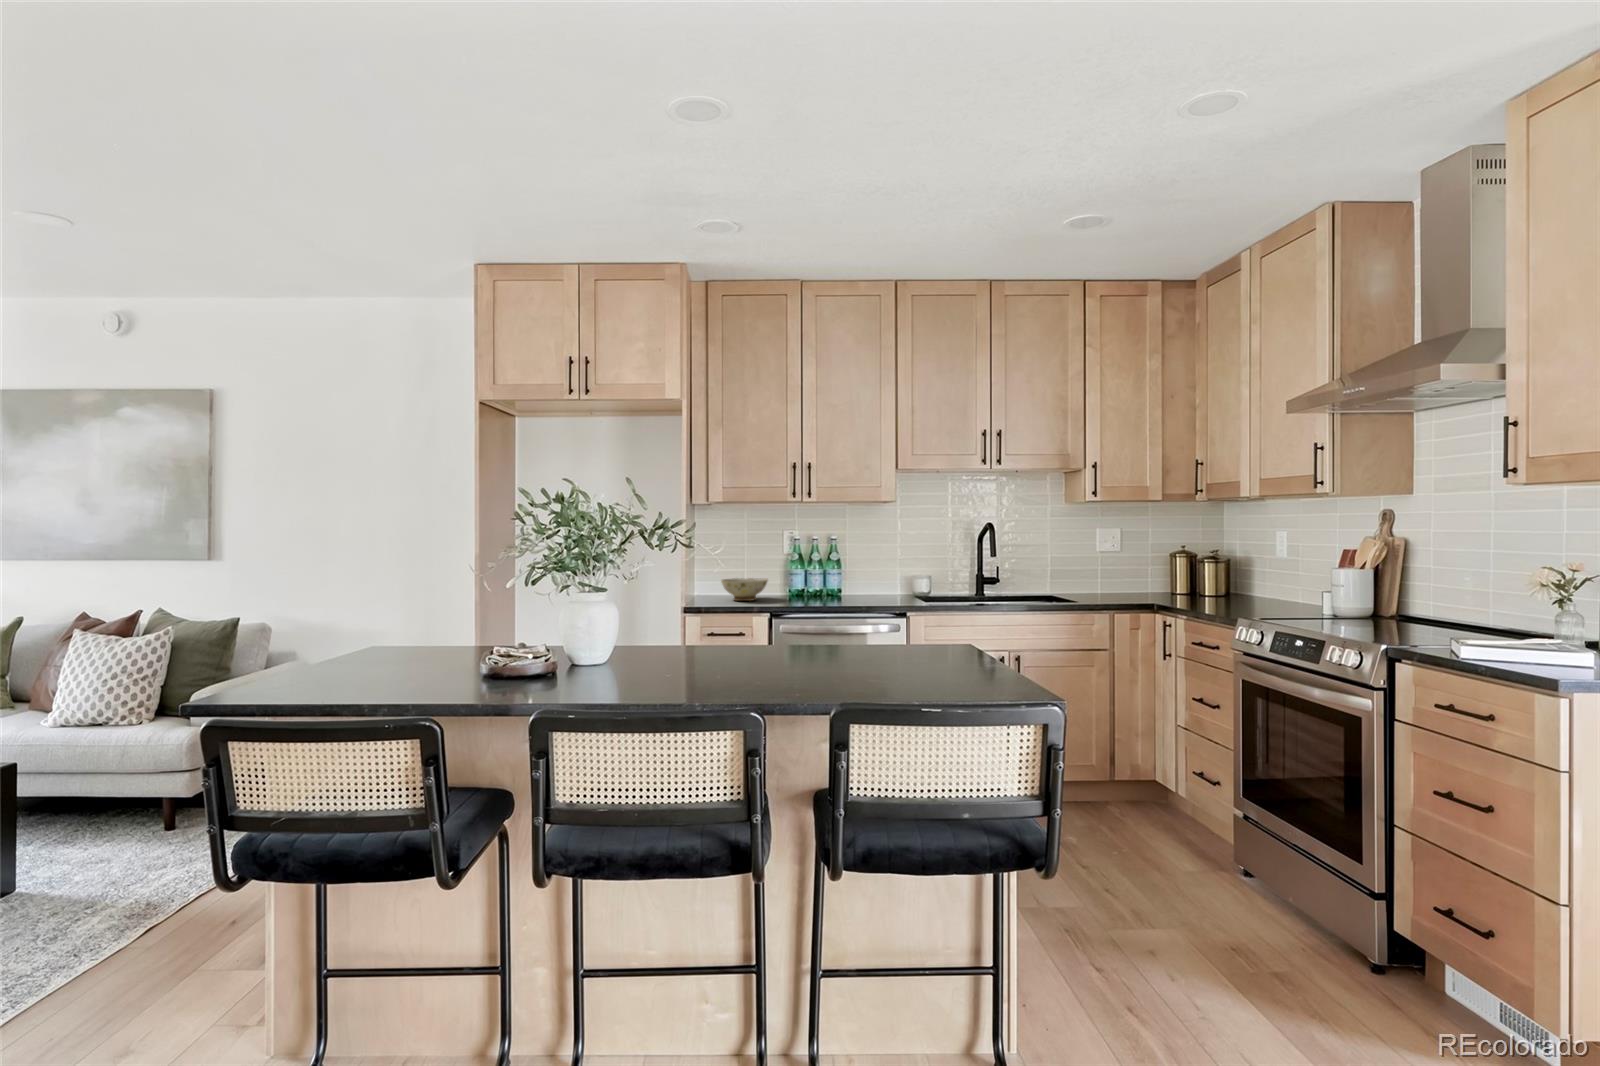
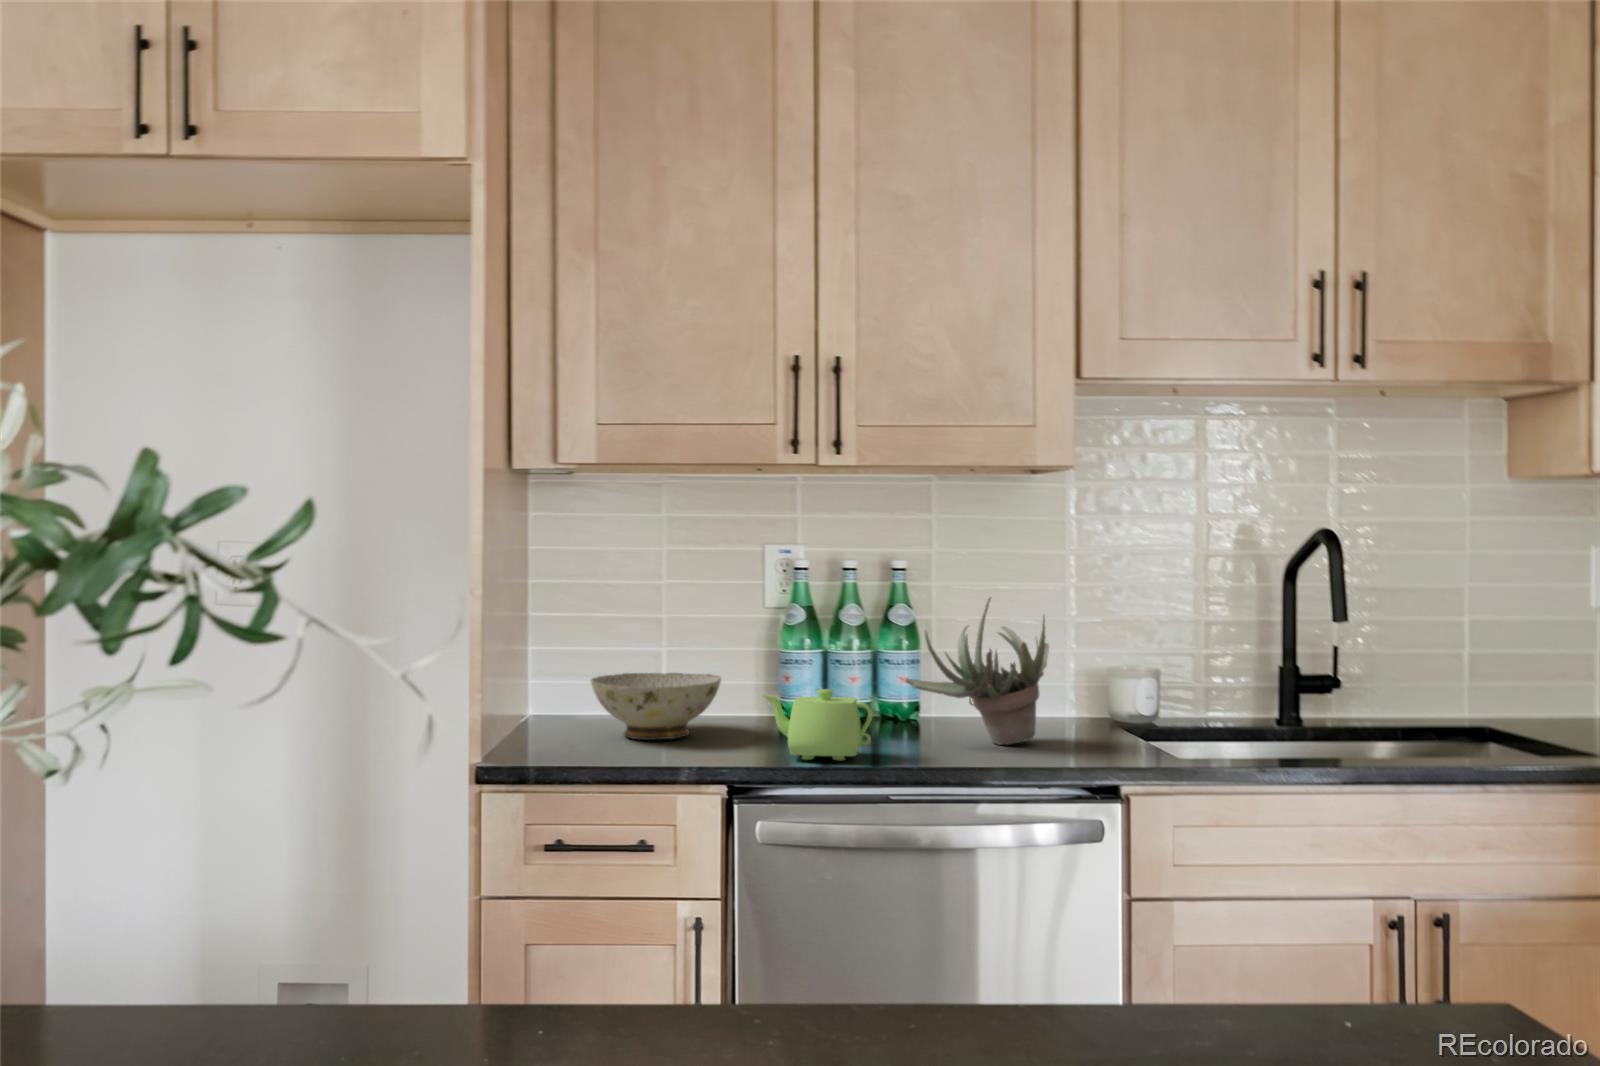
succulent plant: none [834,549,886,602] -> present [905,598,1049,745]
teapot: none [783,581,822,606] -> present [763,689,873,760]

